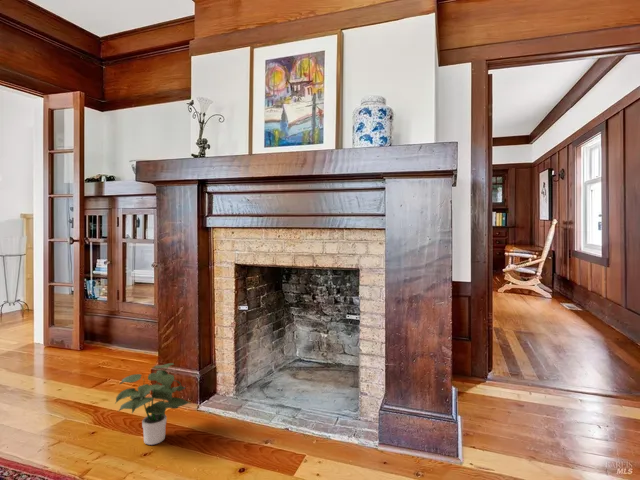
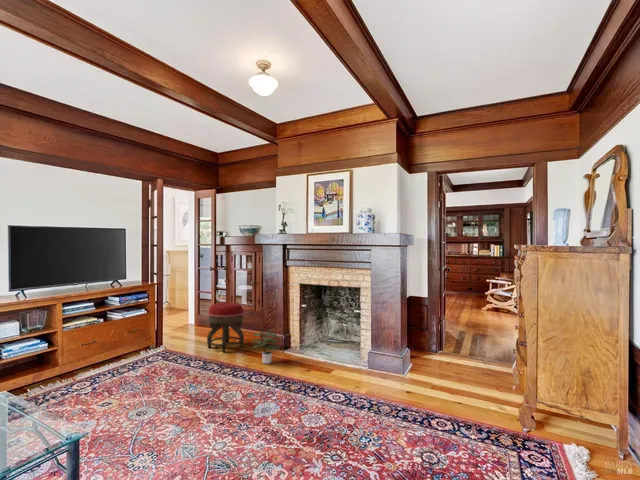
footstool: none [37,303,123,410] -> present [207,302,244,352]

